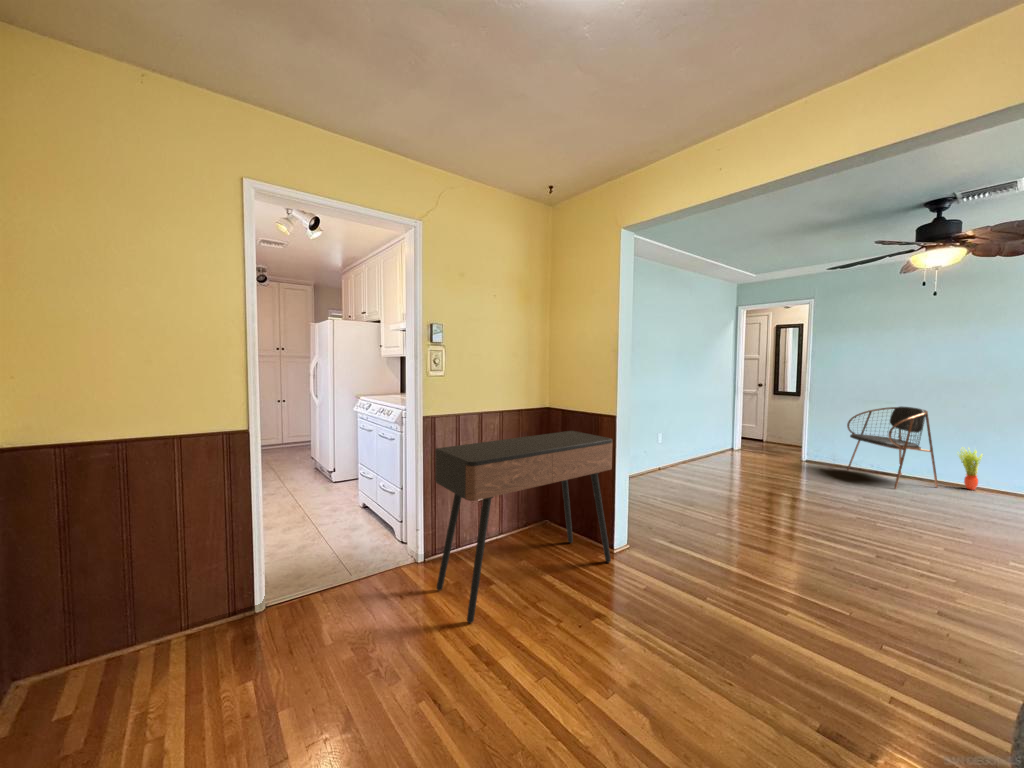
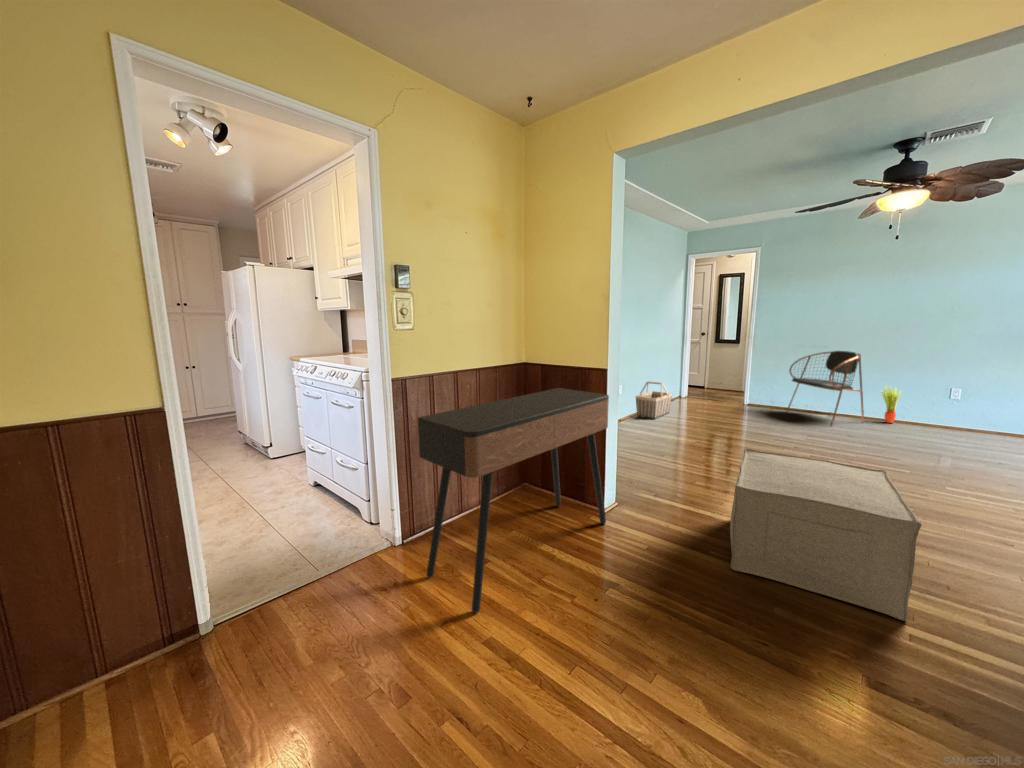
basket: none [675,430,715,470] -> present [636,381,672,419]
ottoman: none [721,500,902,685] -> present [730,449,921,621]

